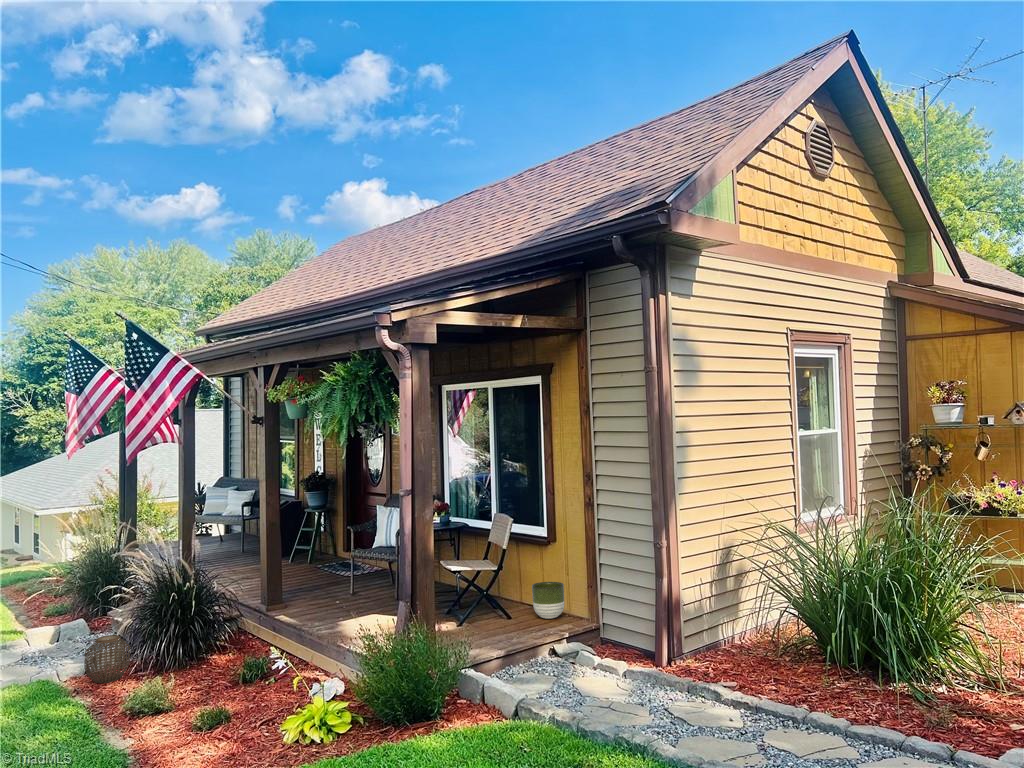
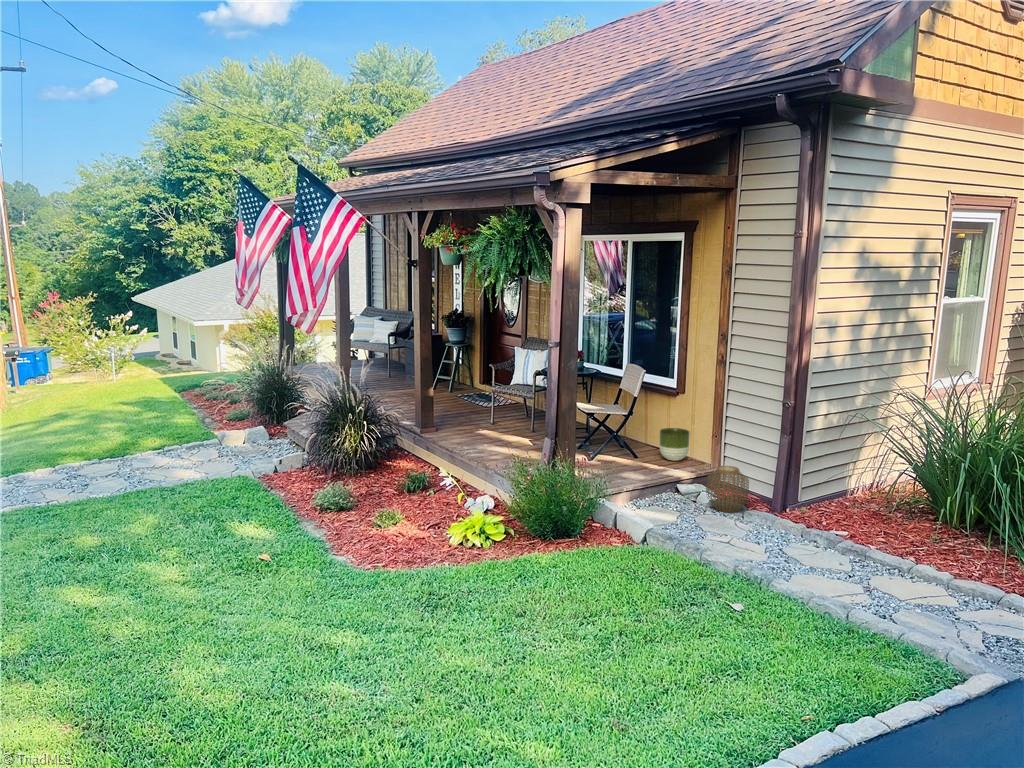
woven basket: present [84,635,130,683] -> present [706,466,749,512]

